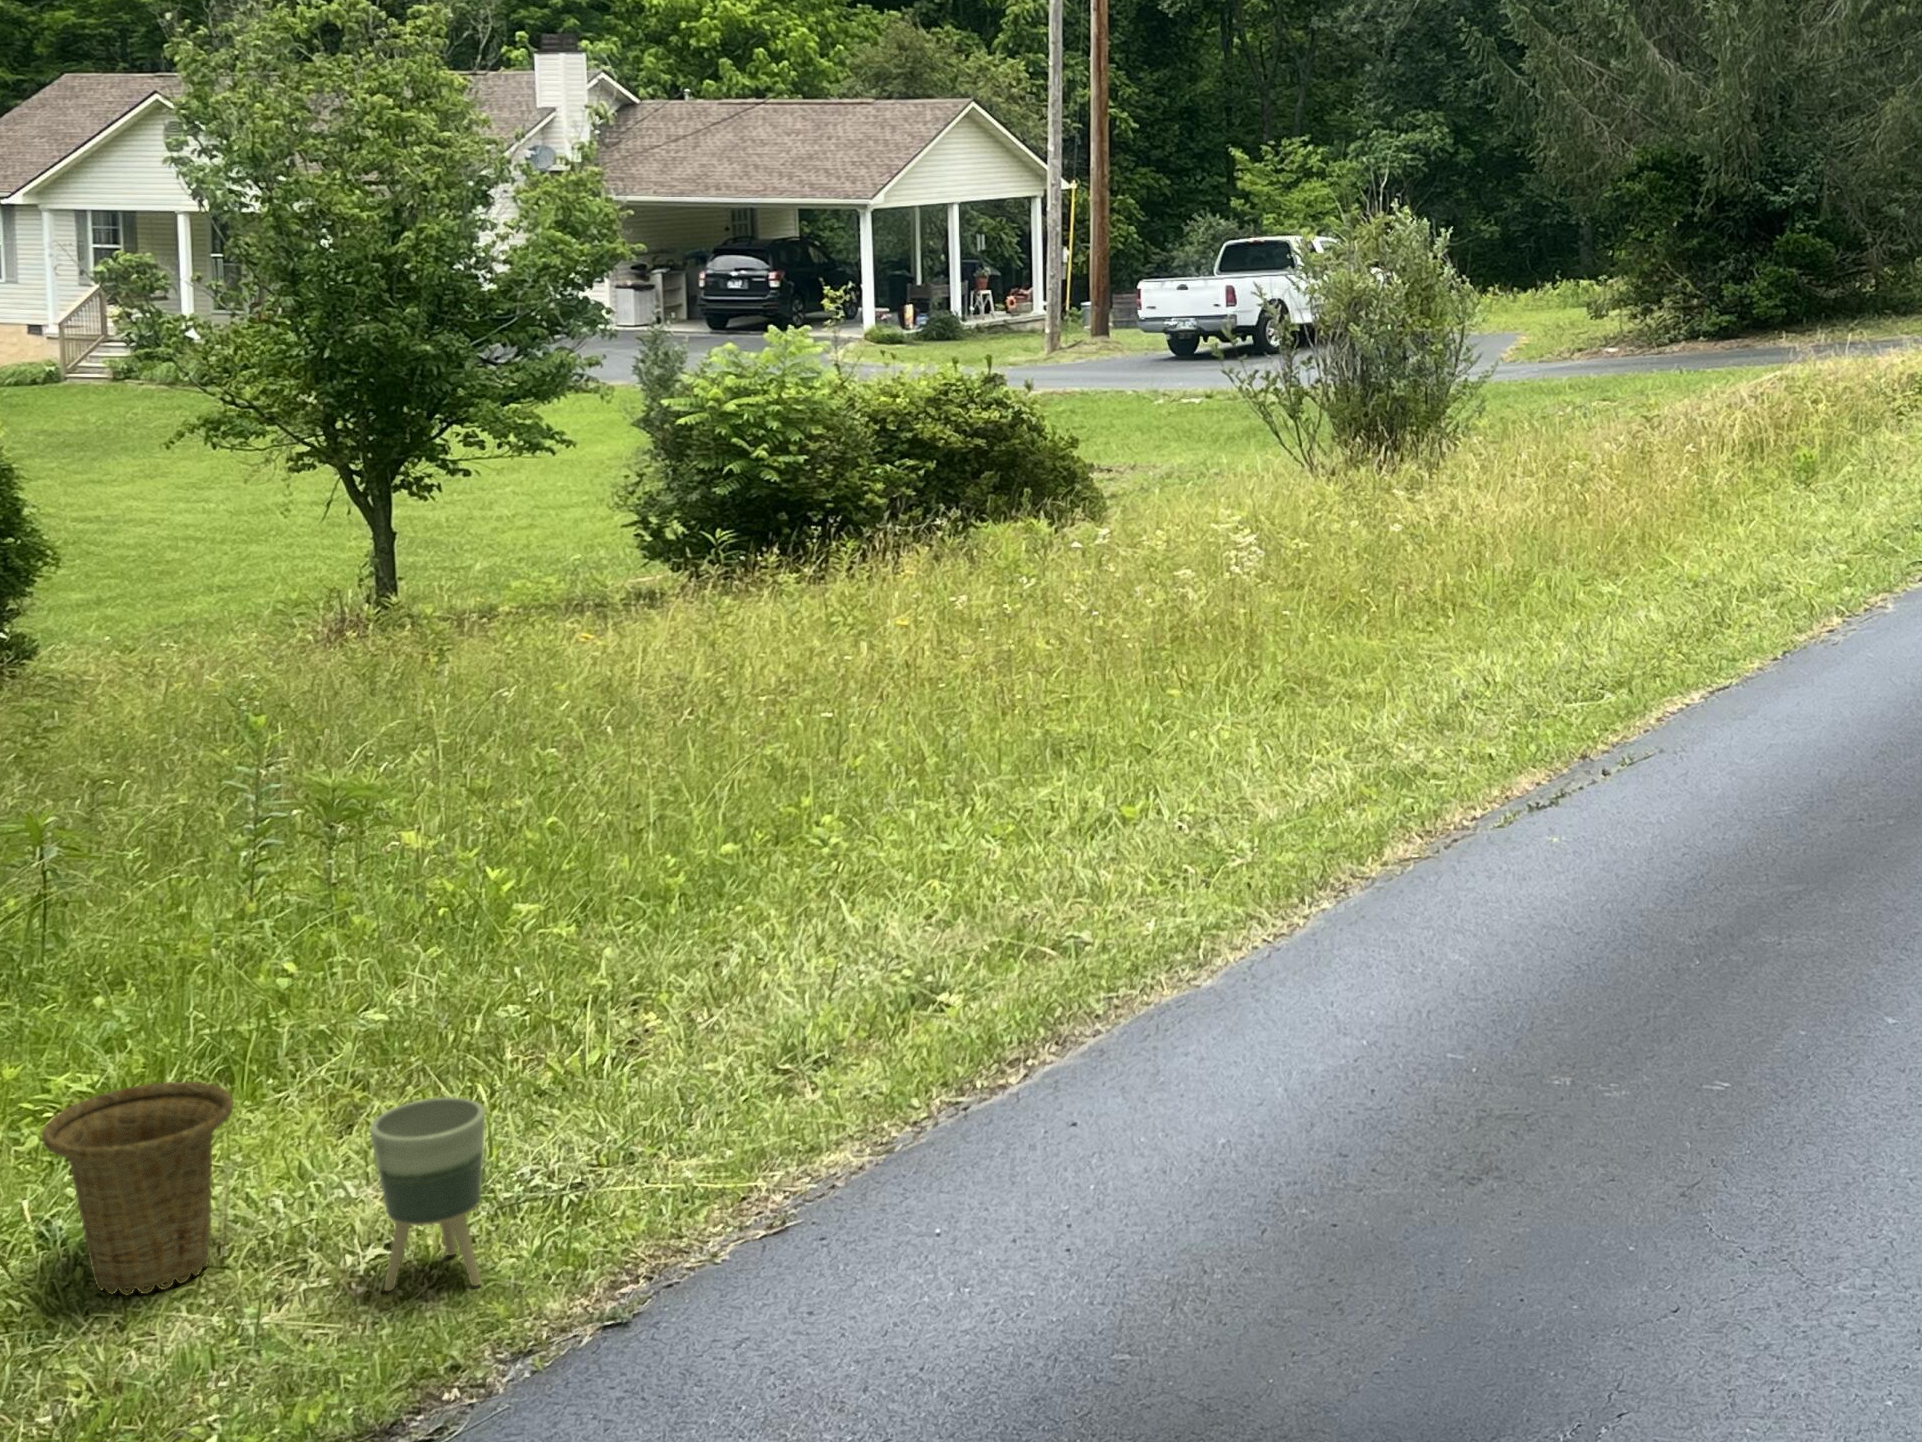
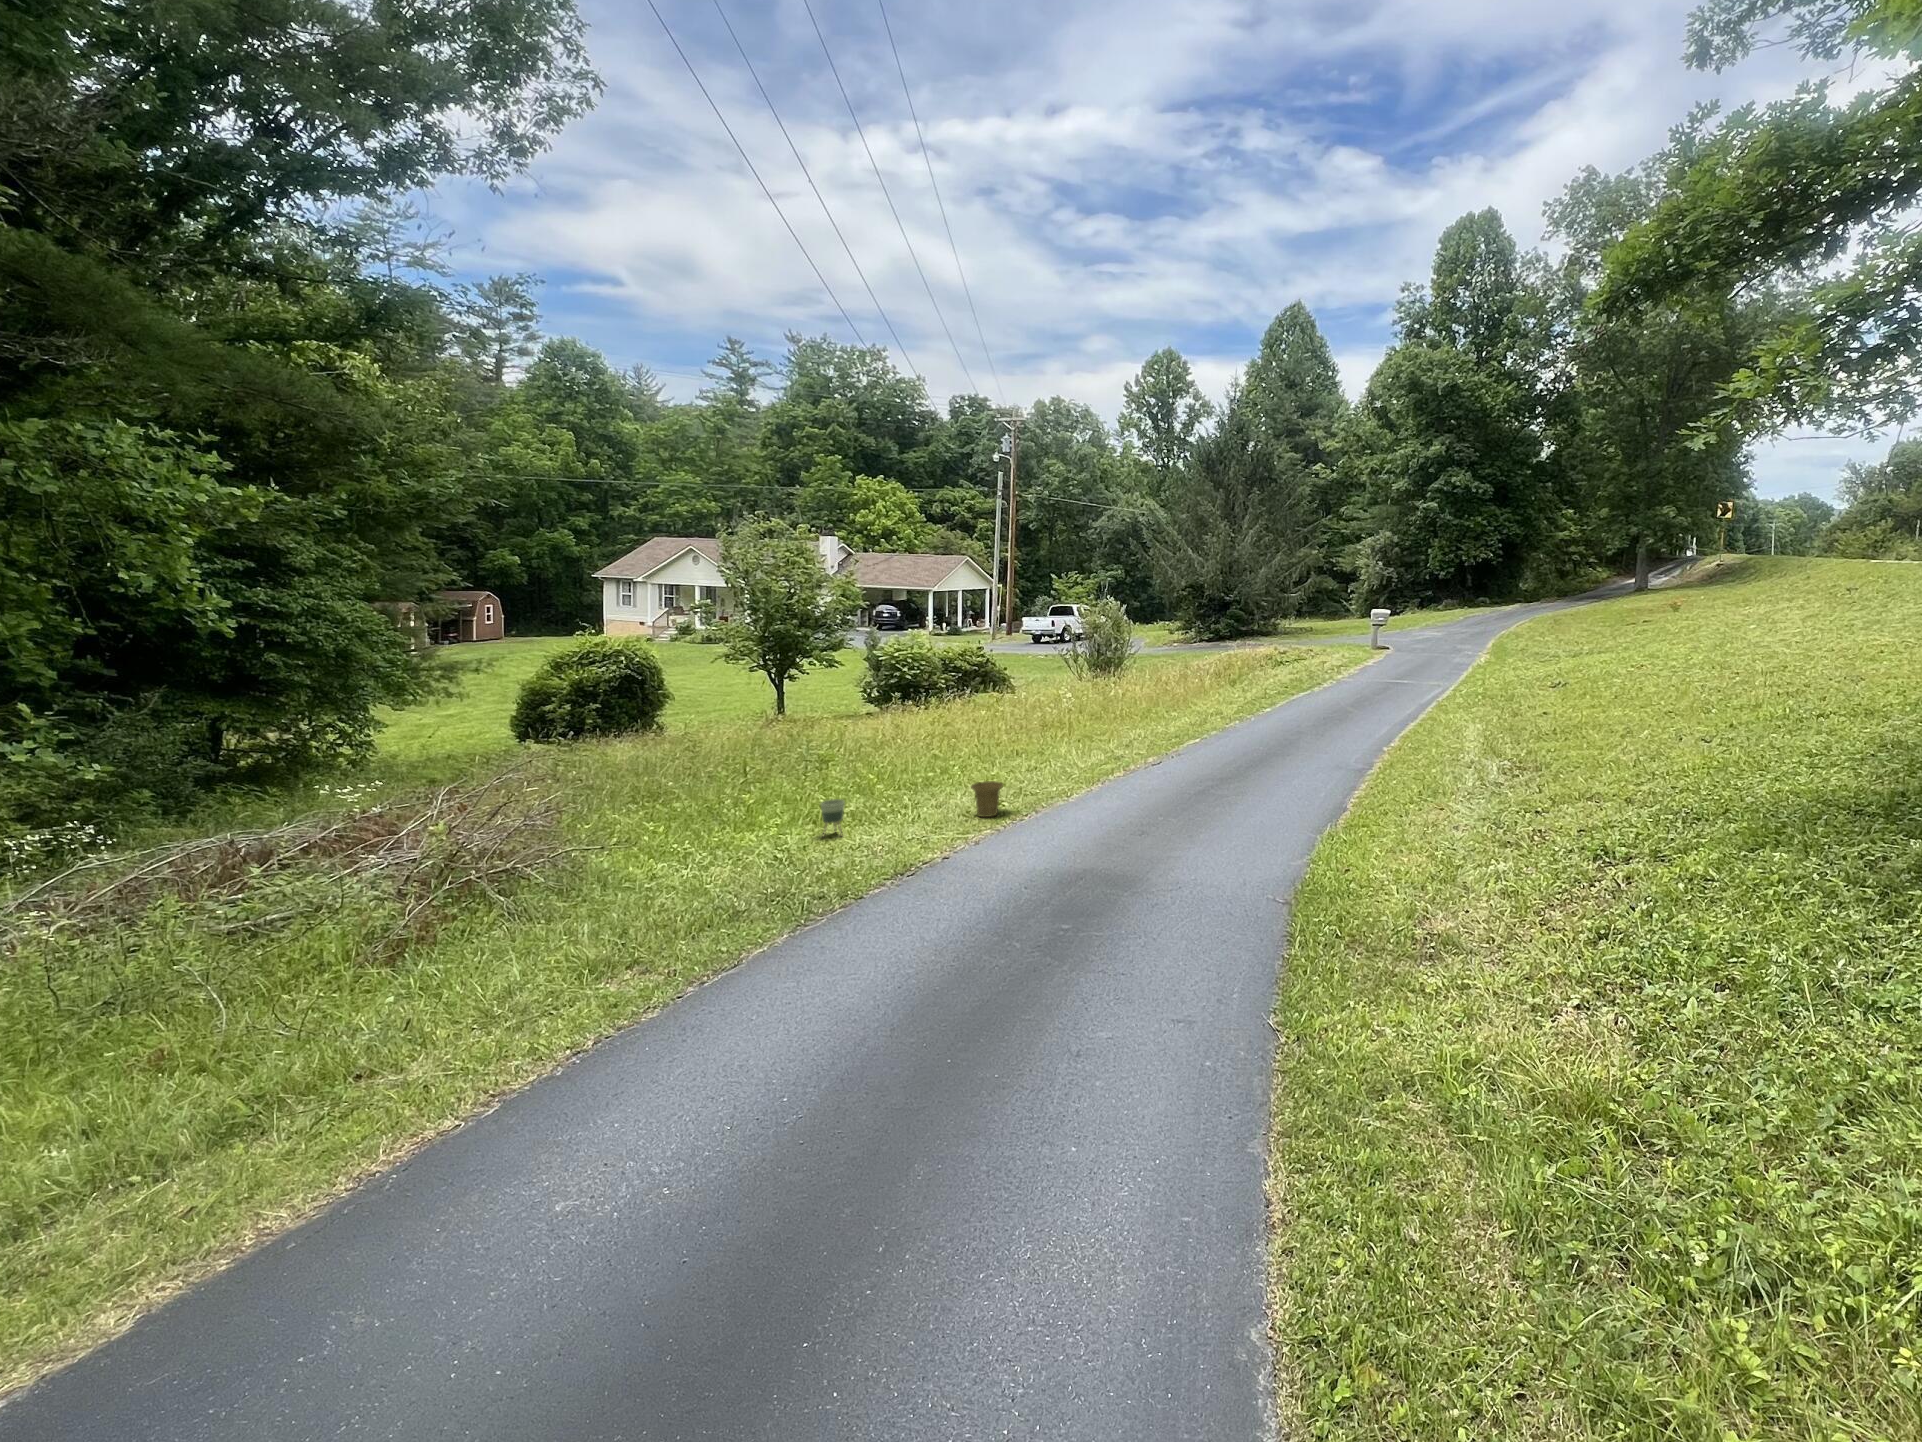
basket: present [42,1082,234,1295] -> present [971,781,1003,817]

